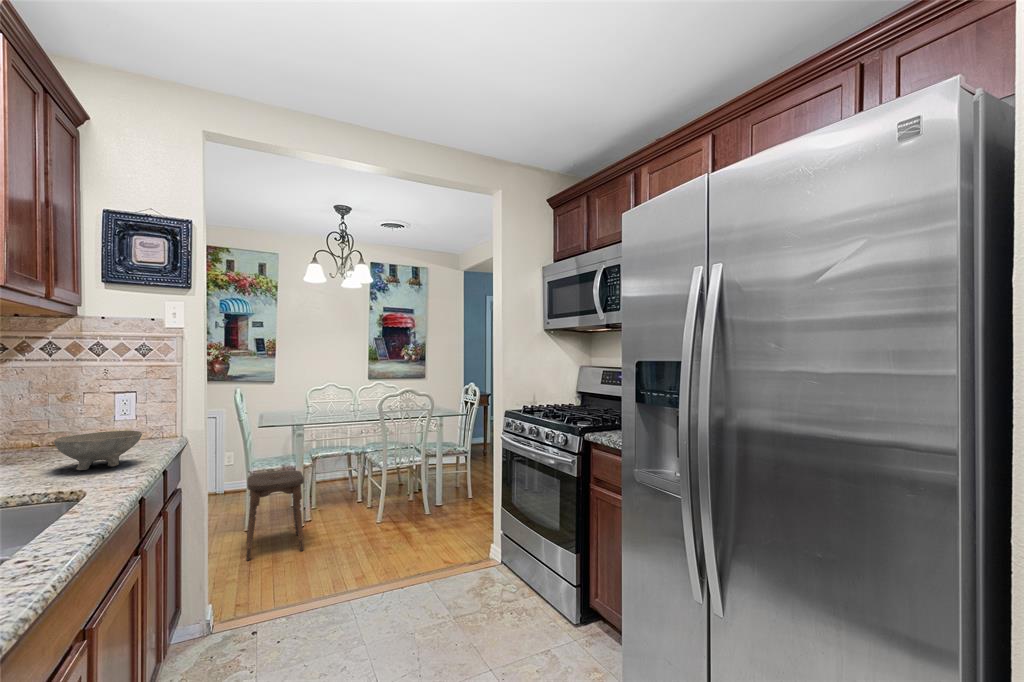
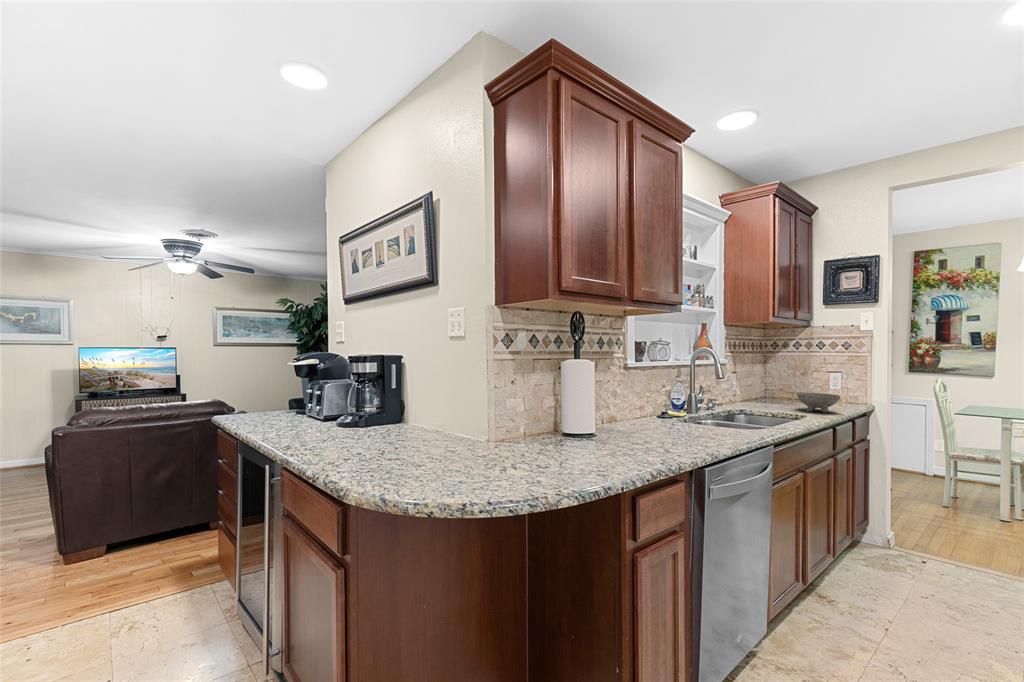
stool: present [246,471,304,560] -> none [937,457,1004,539]

